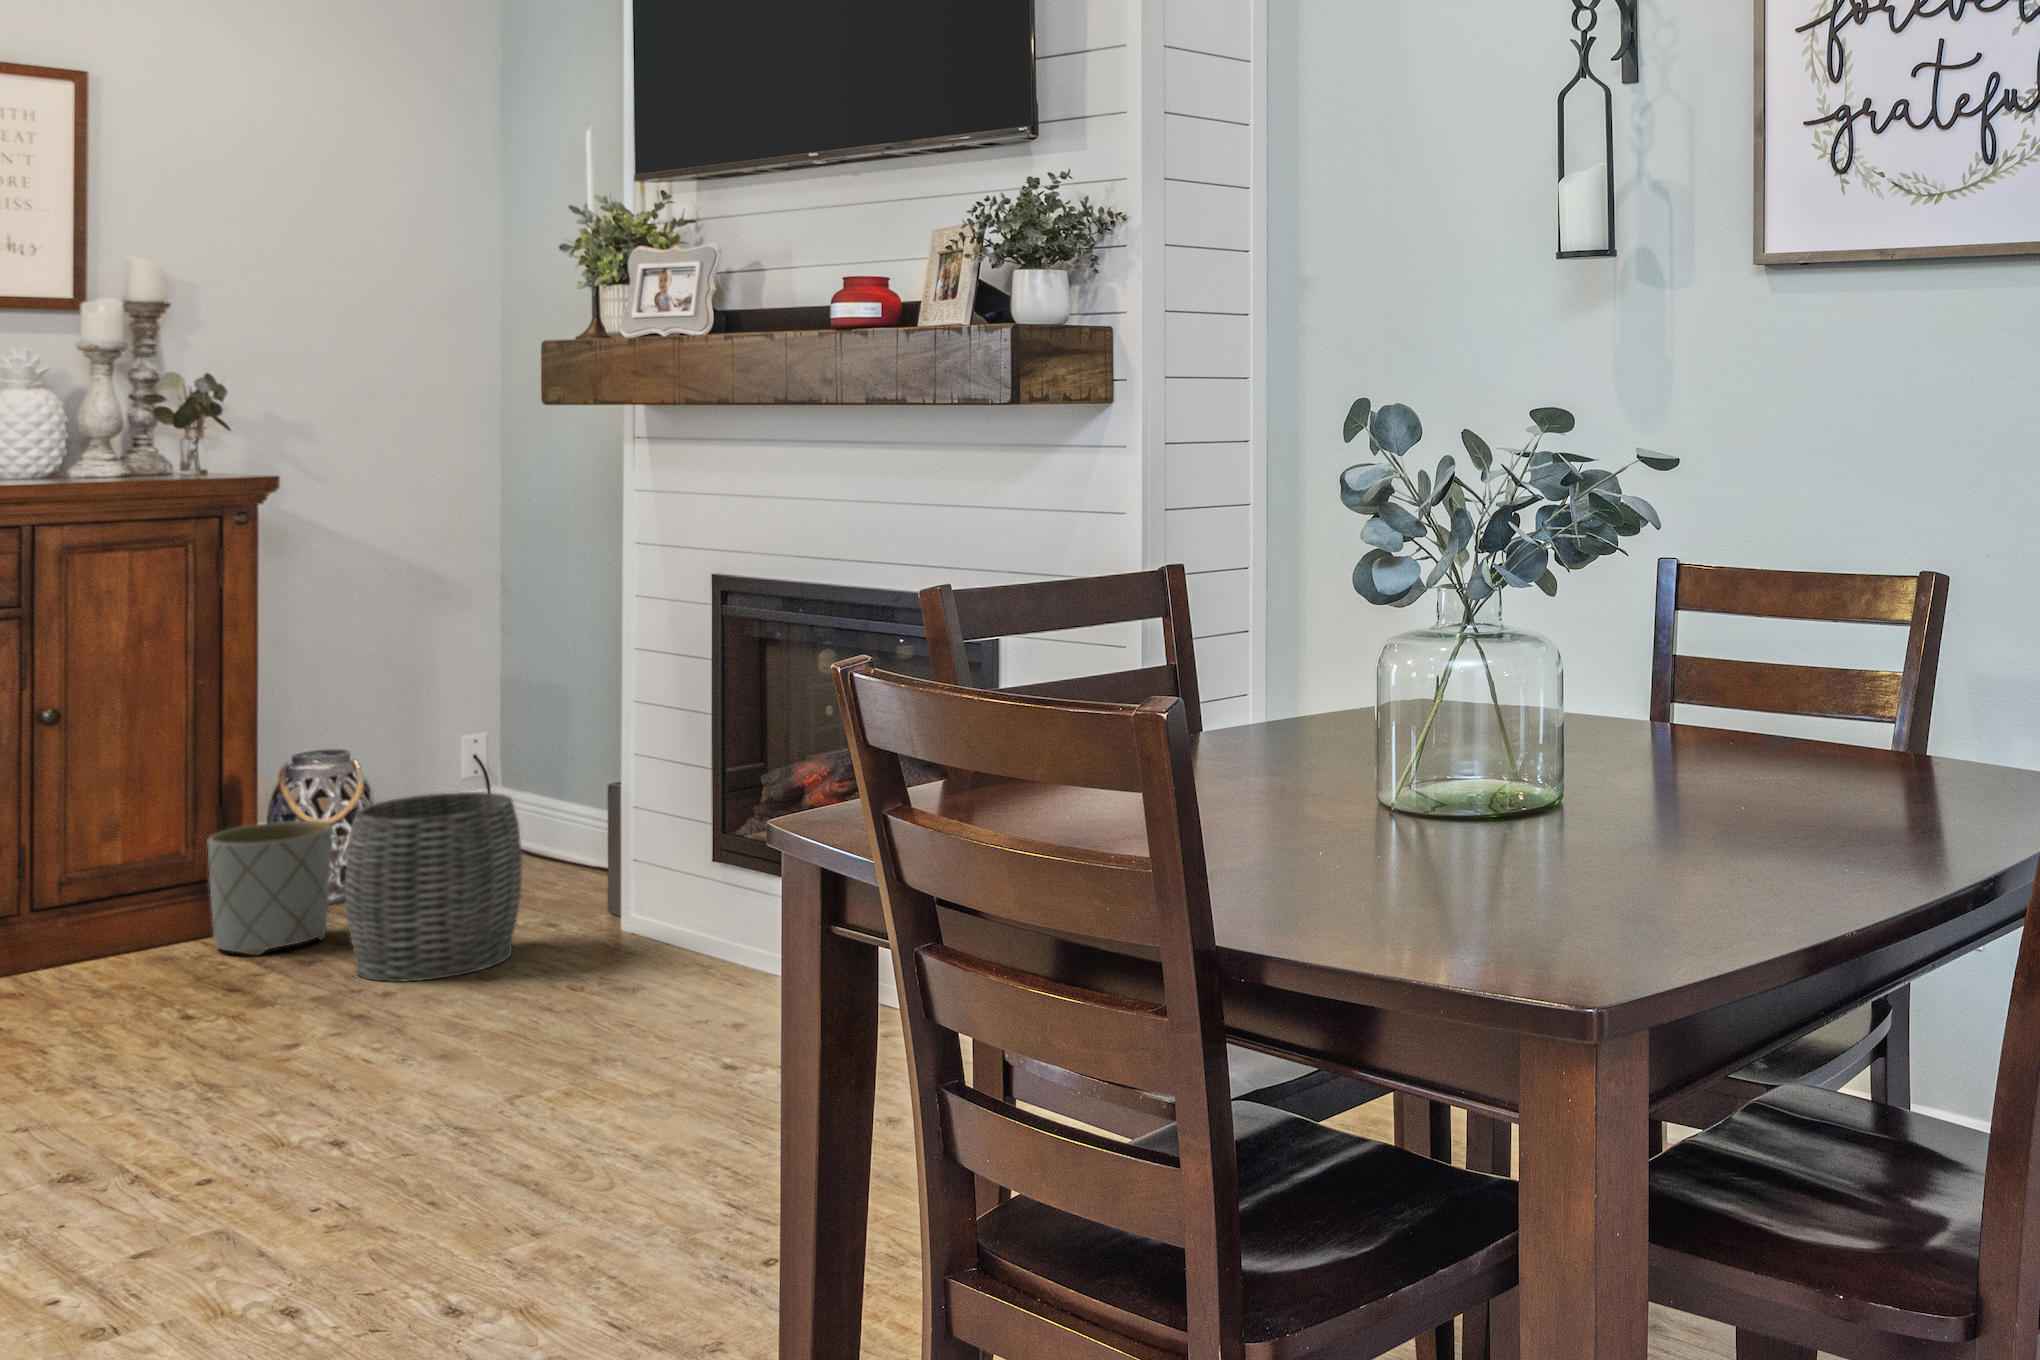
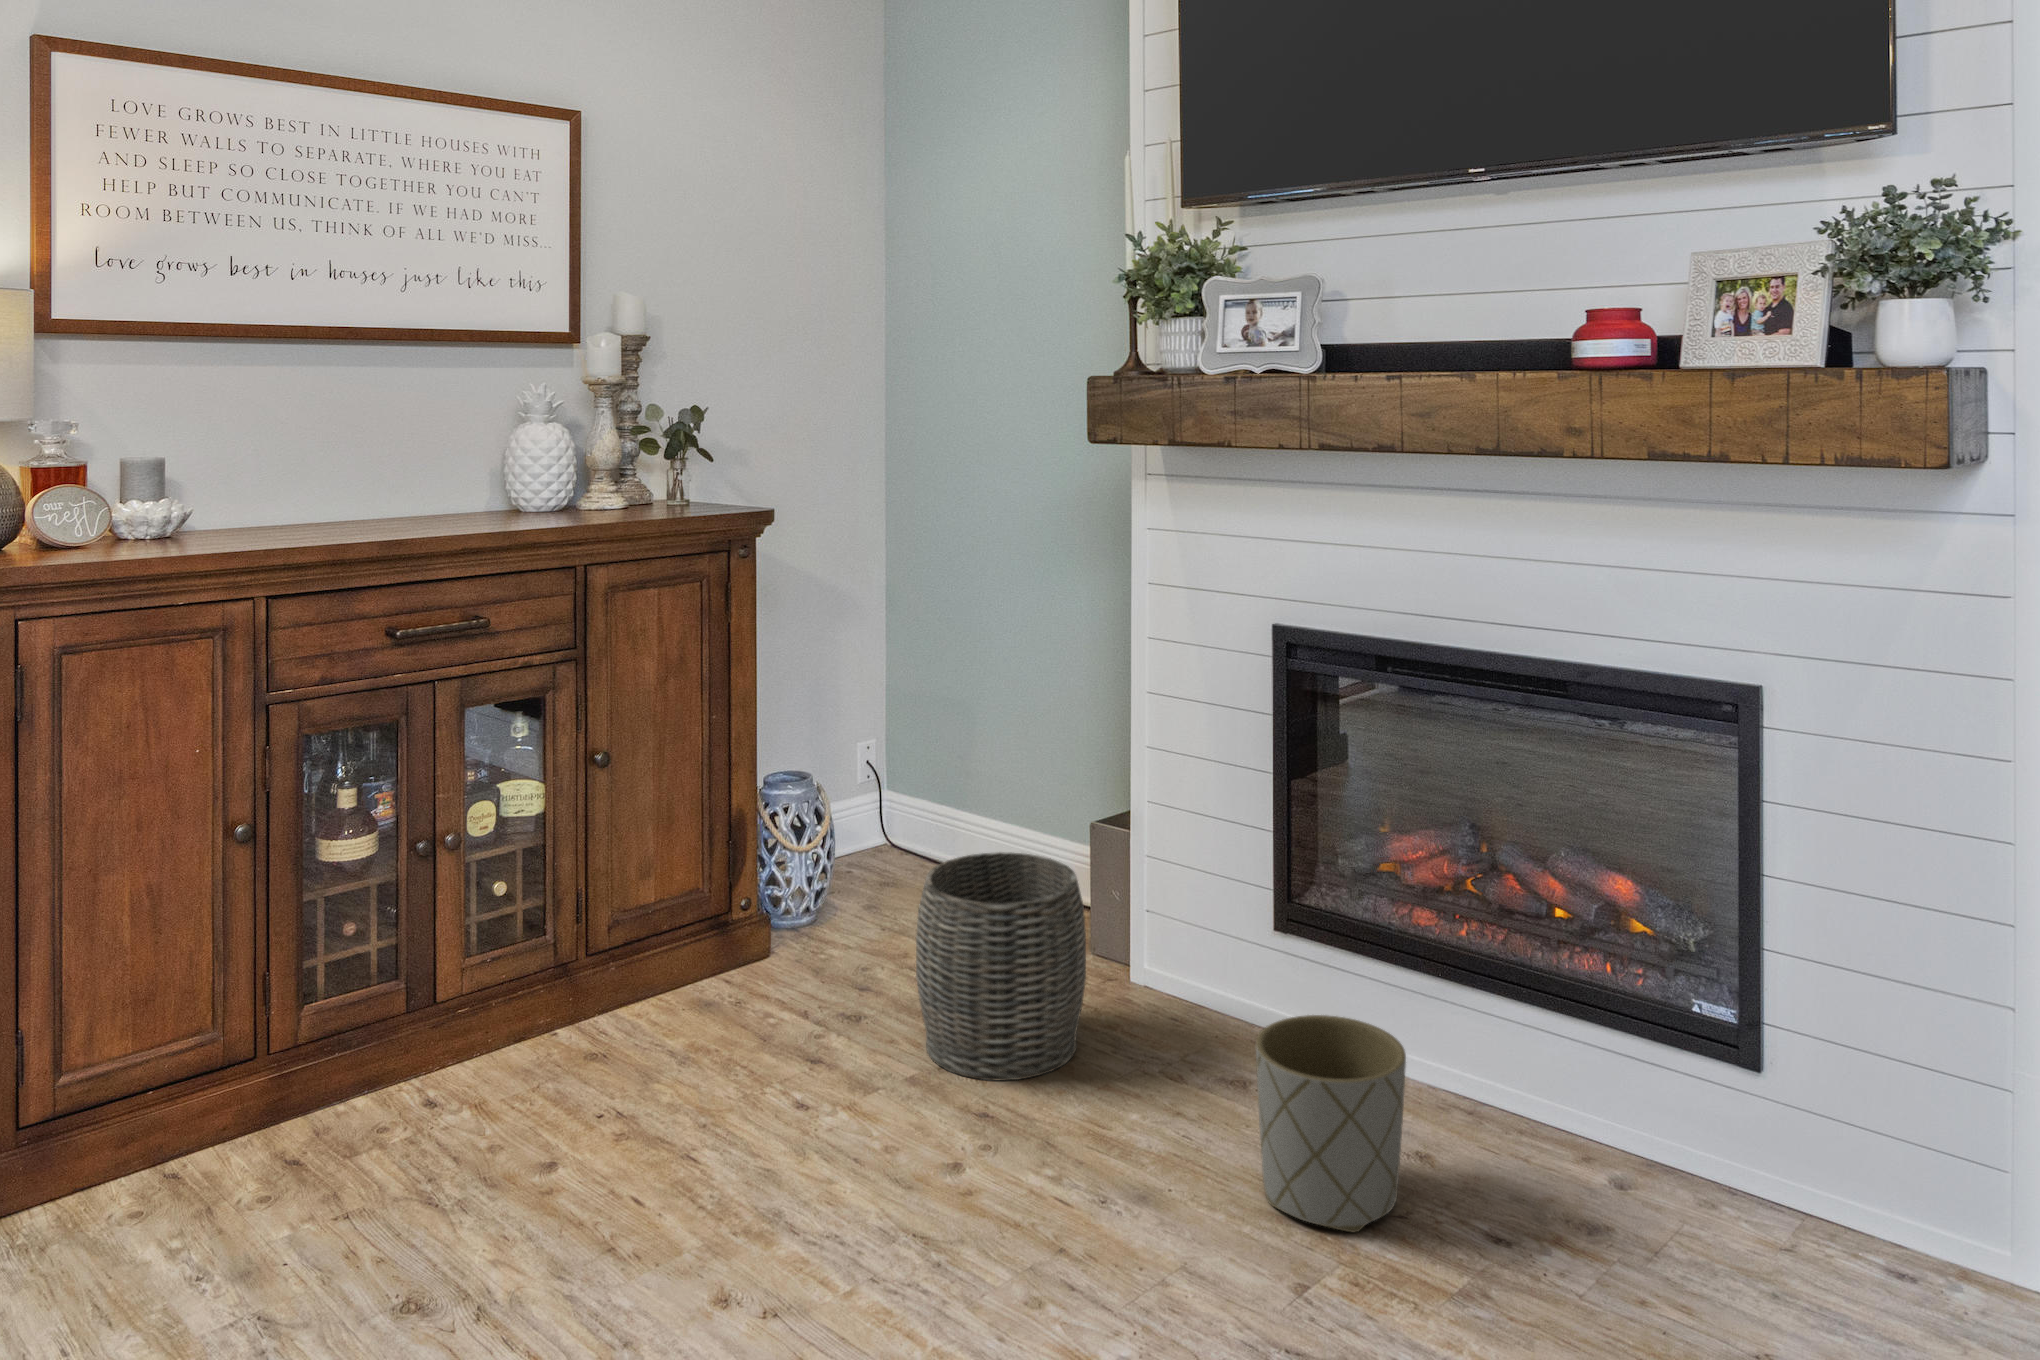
planter: present [207,821,333,955] -> present [1256,1015,1406,1232]

